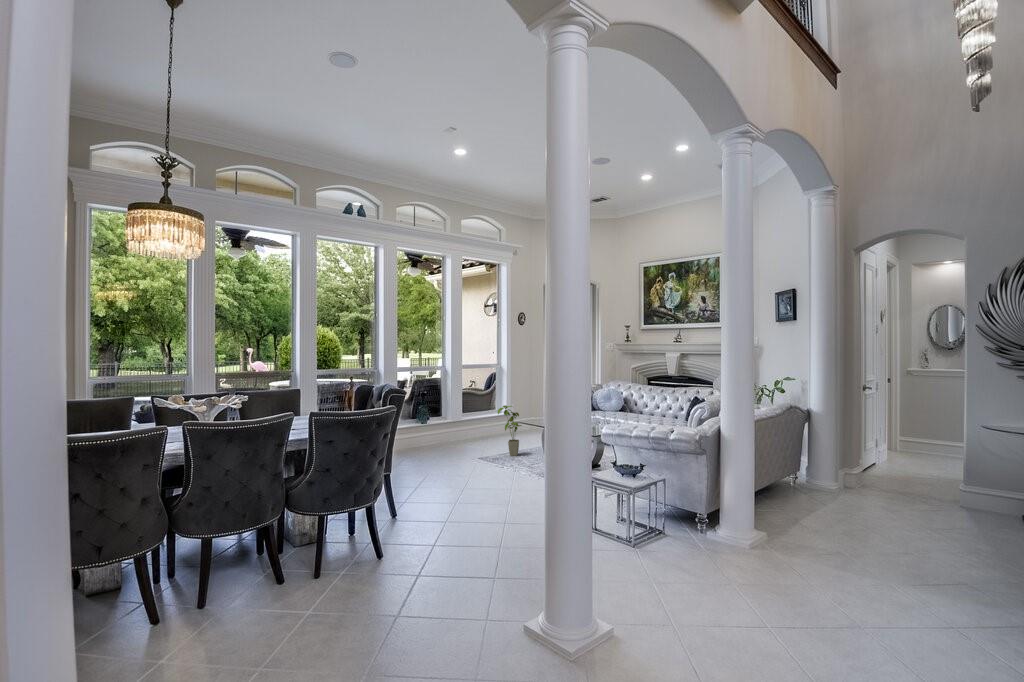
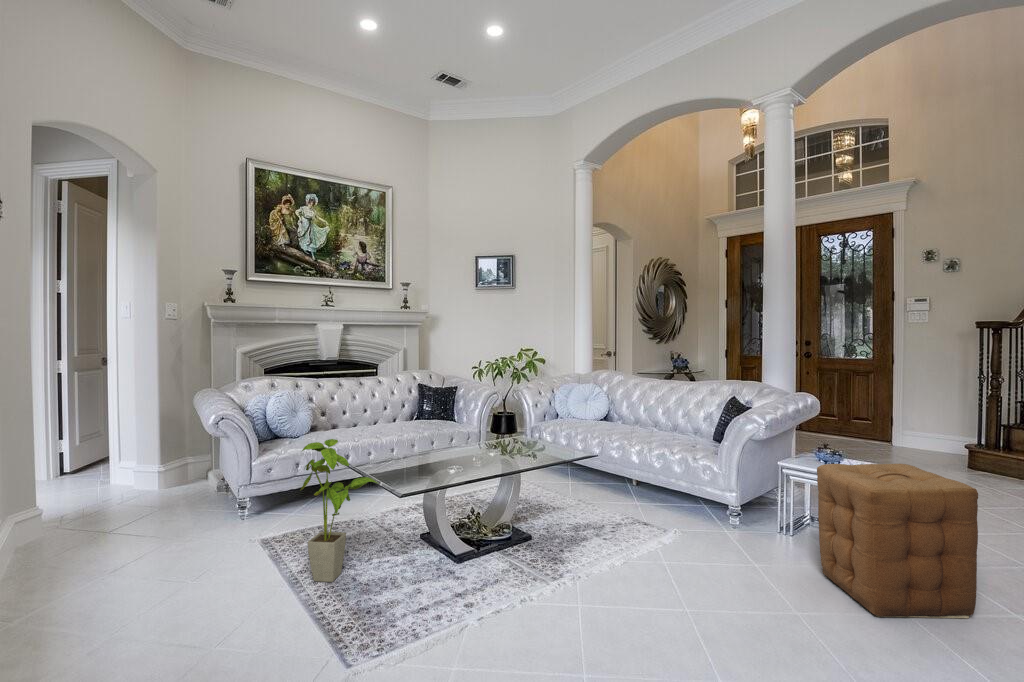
ottoman: none [461,461,519,542] -> present [817,464,978,618]

